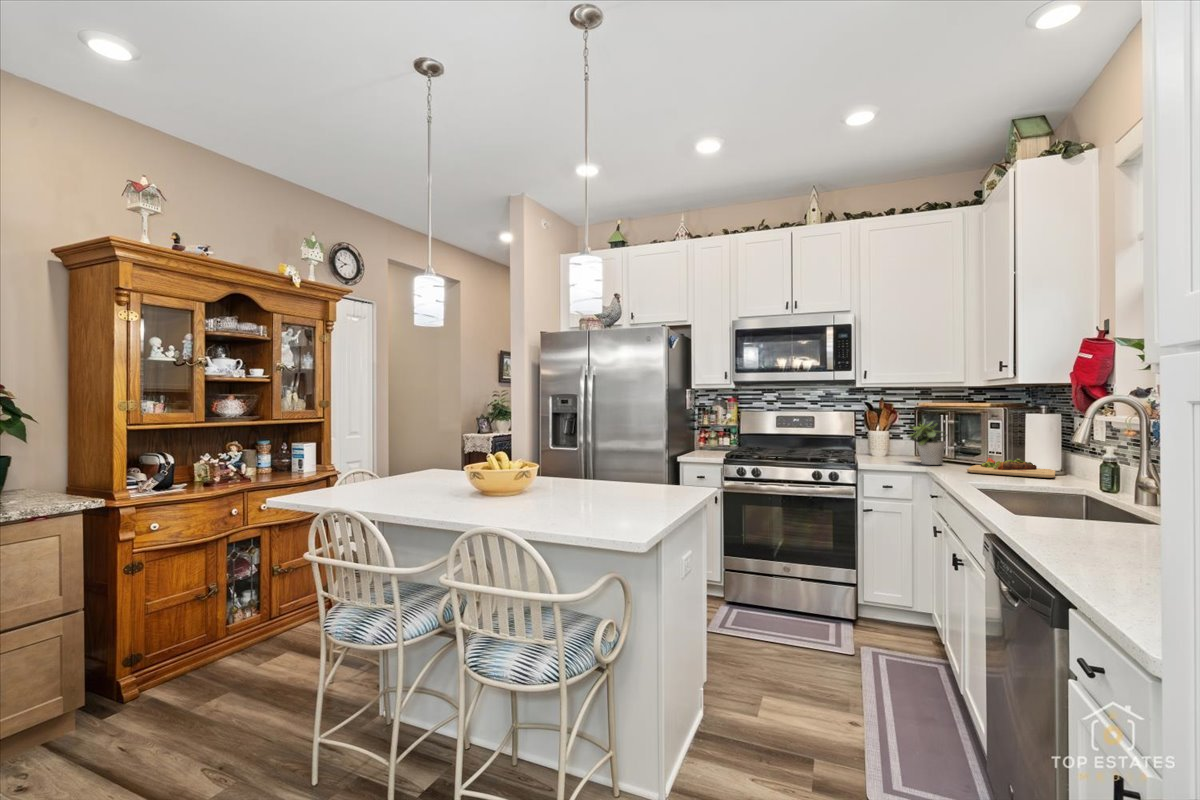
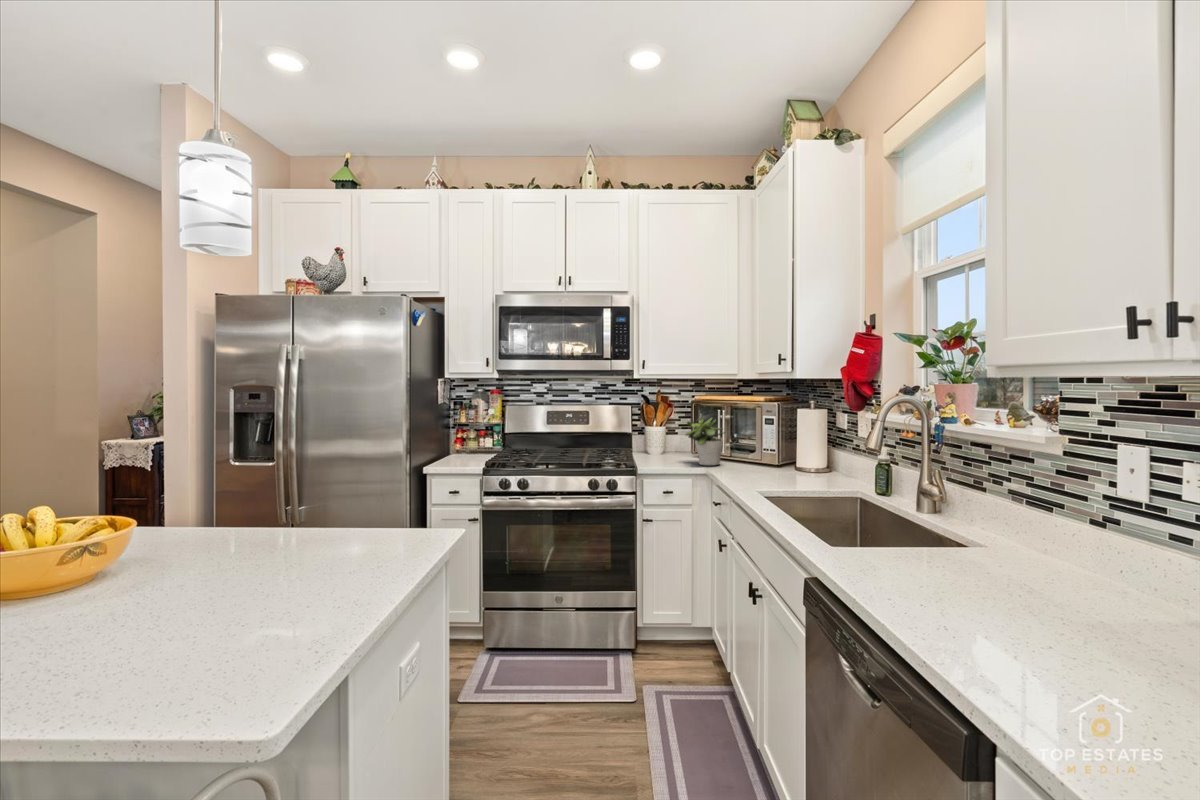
cutting board: present [967,458,1055,478] -> none [747,457,827,478]

